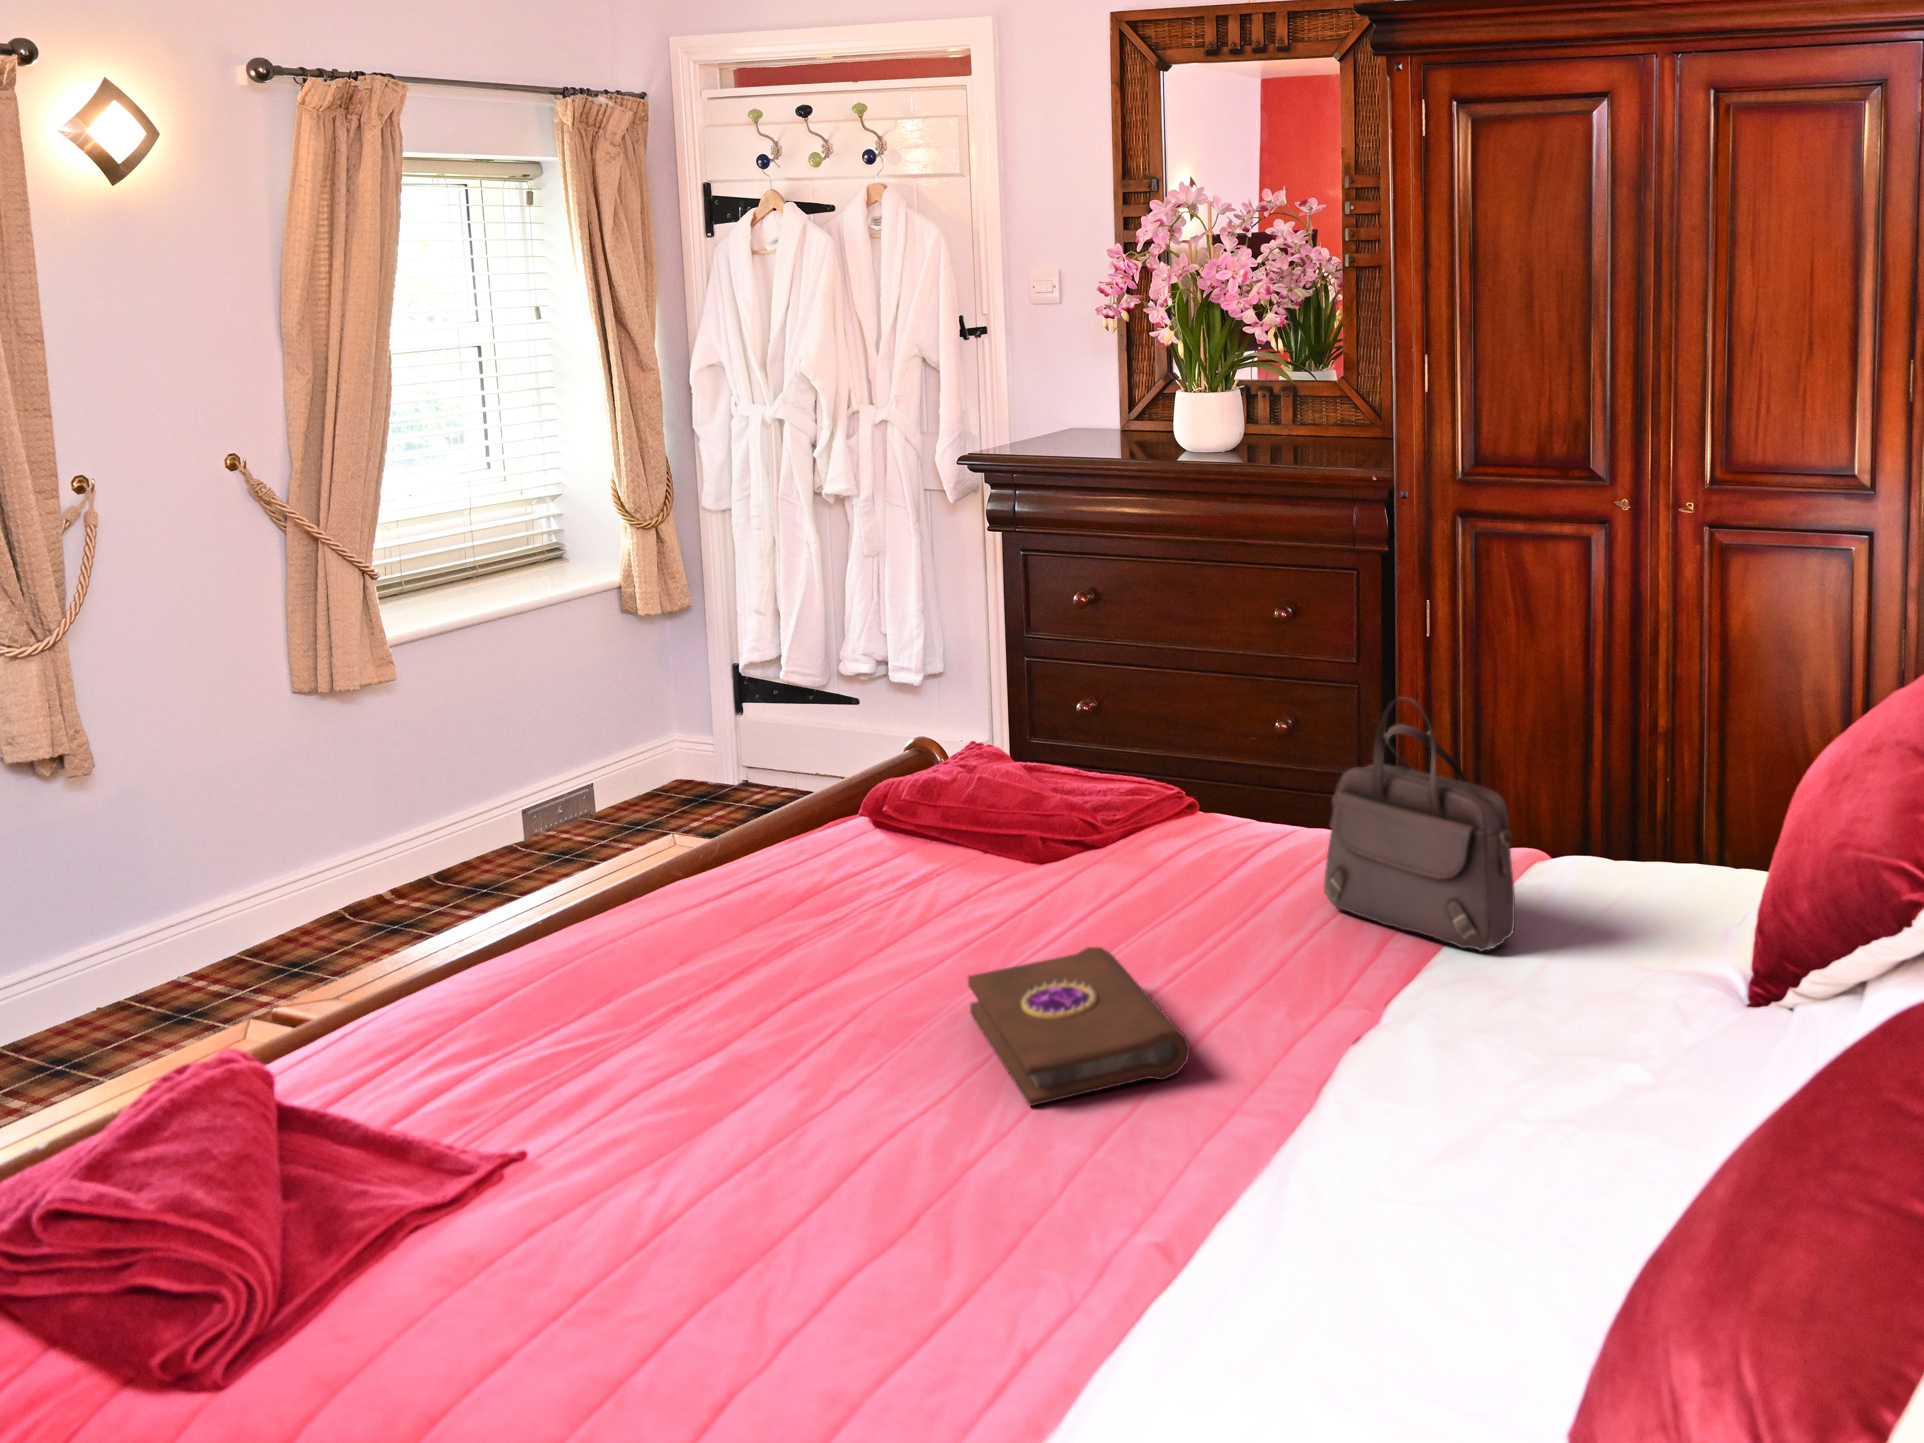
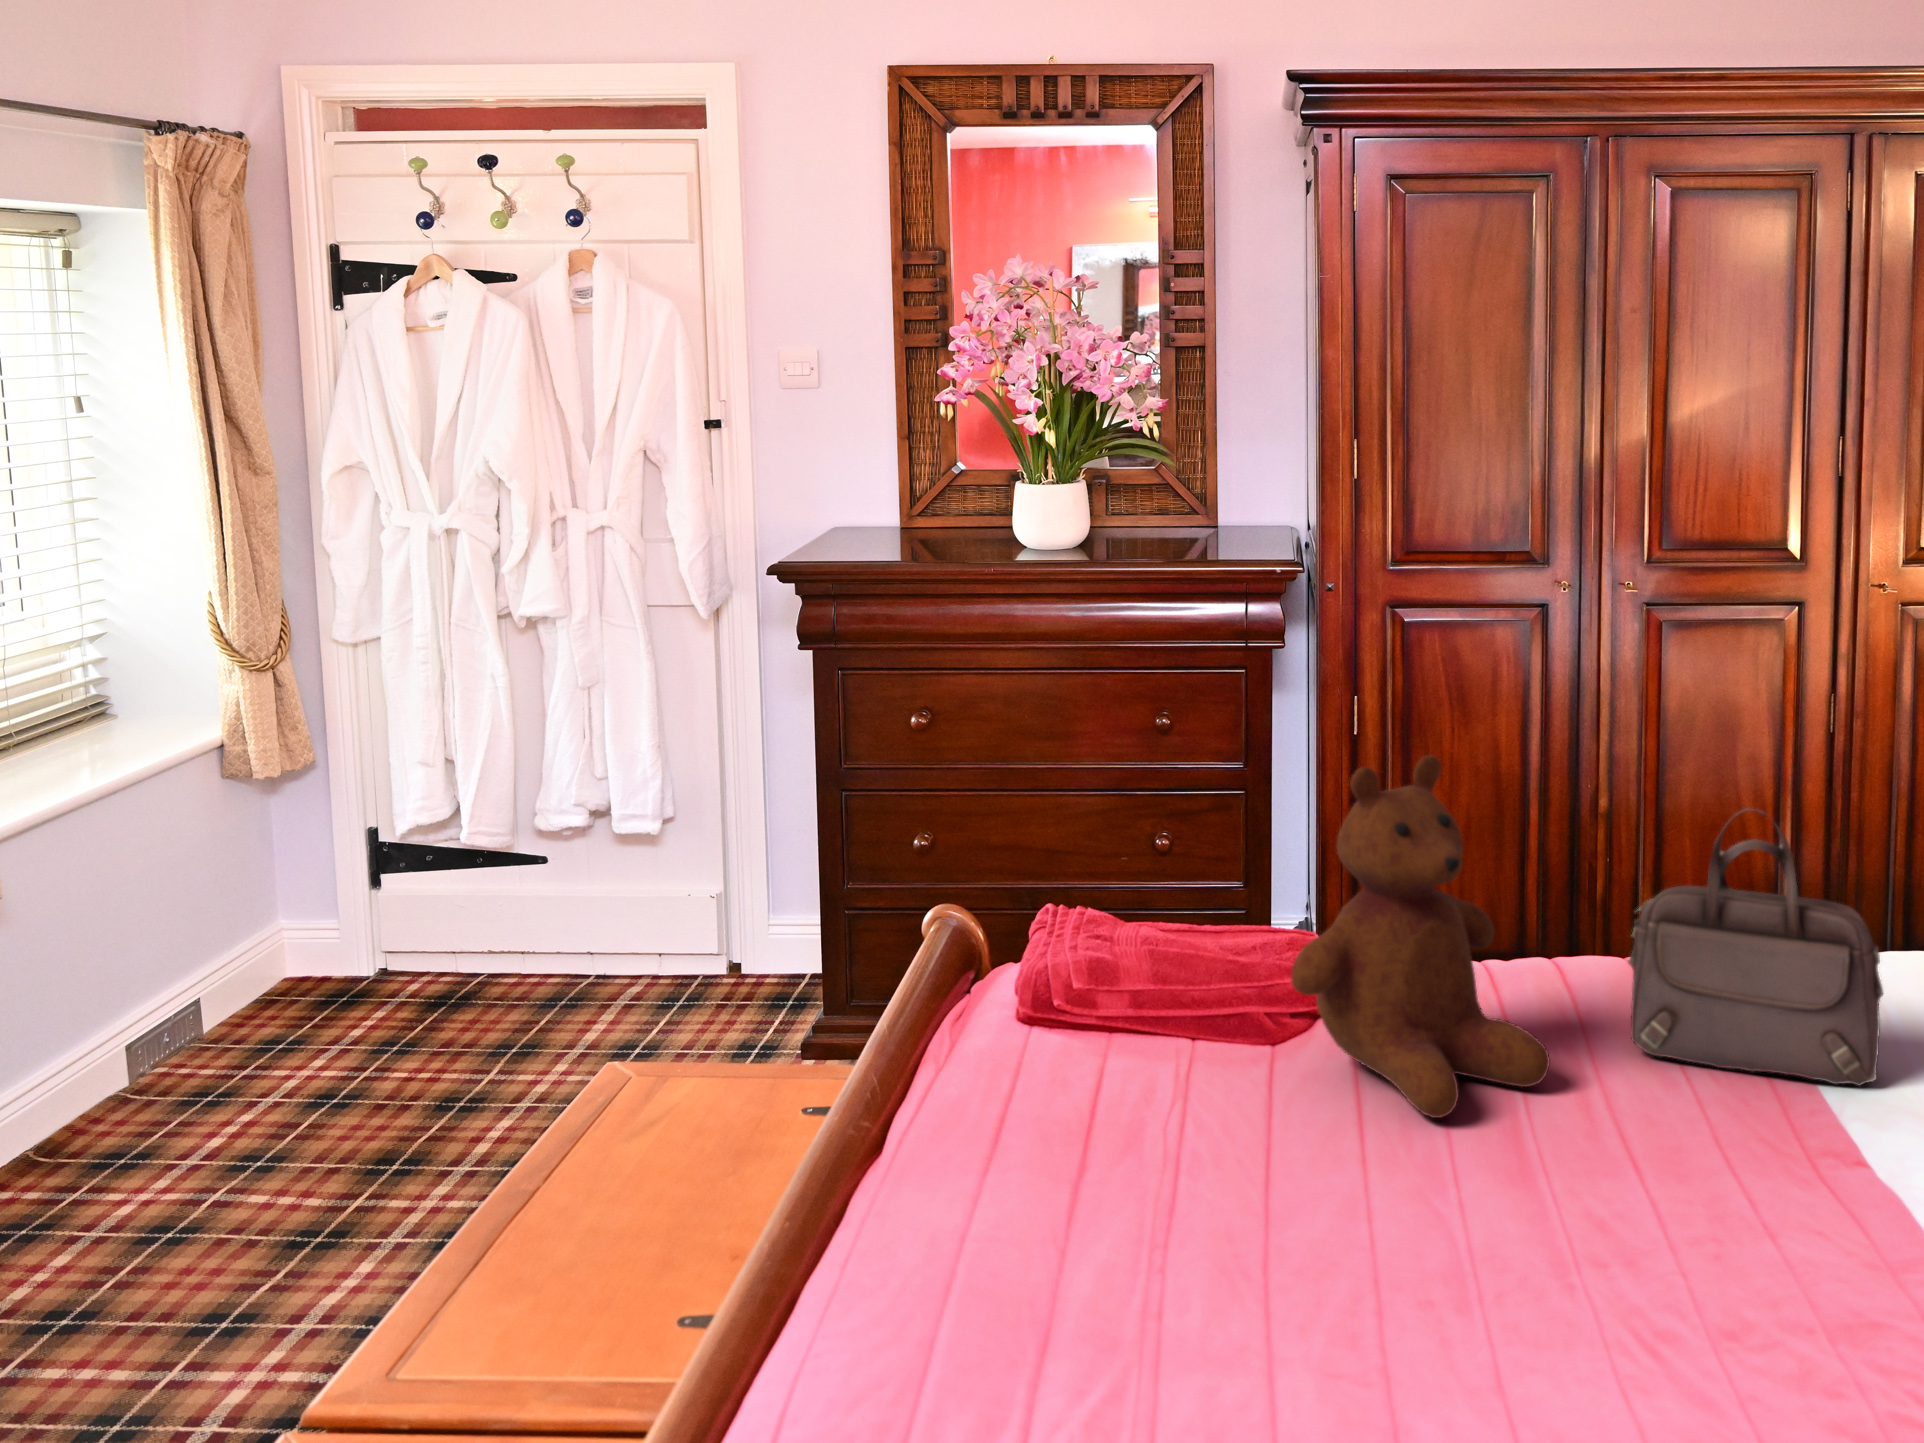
teddy bear: none [1020,632,1233,929] -> present [1291,755,1550,1118]
book: present [968,947,1190,1106] -> none [1426,1144,1778,1368]

